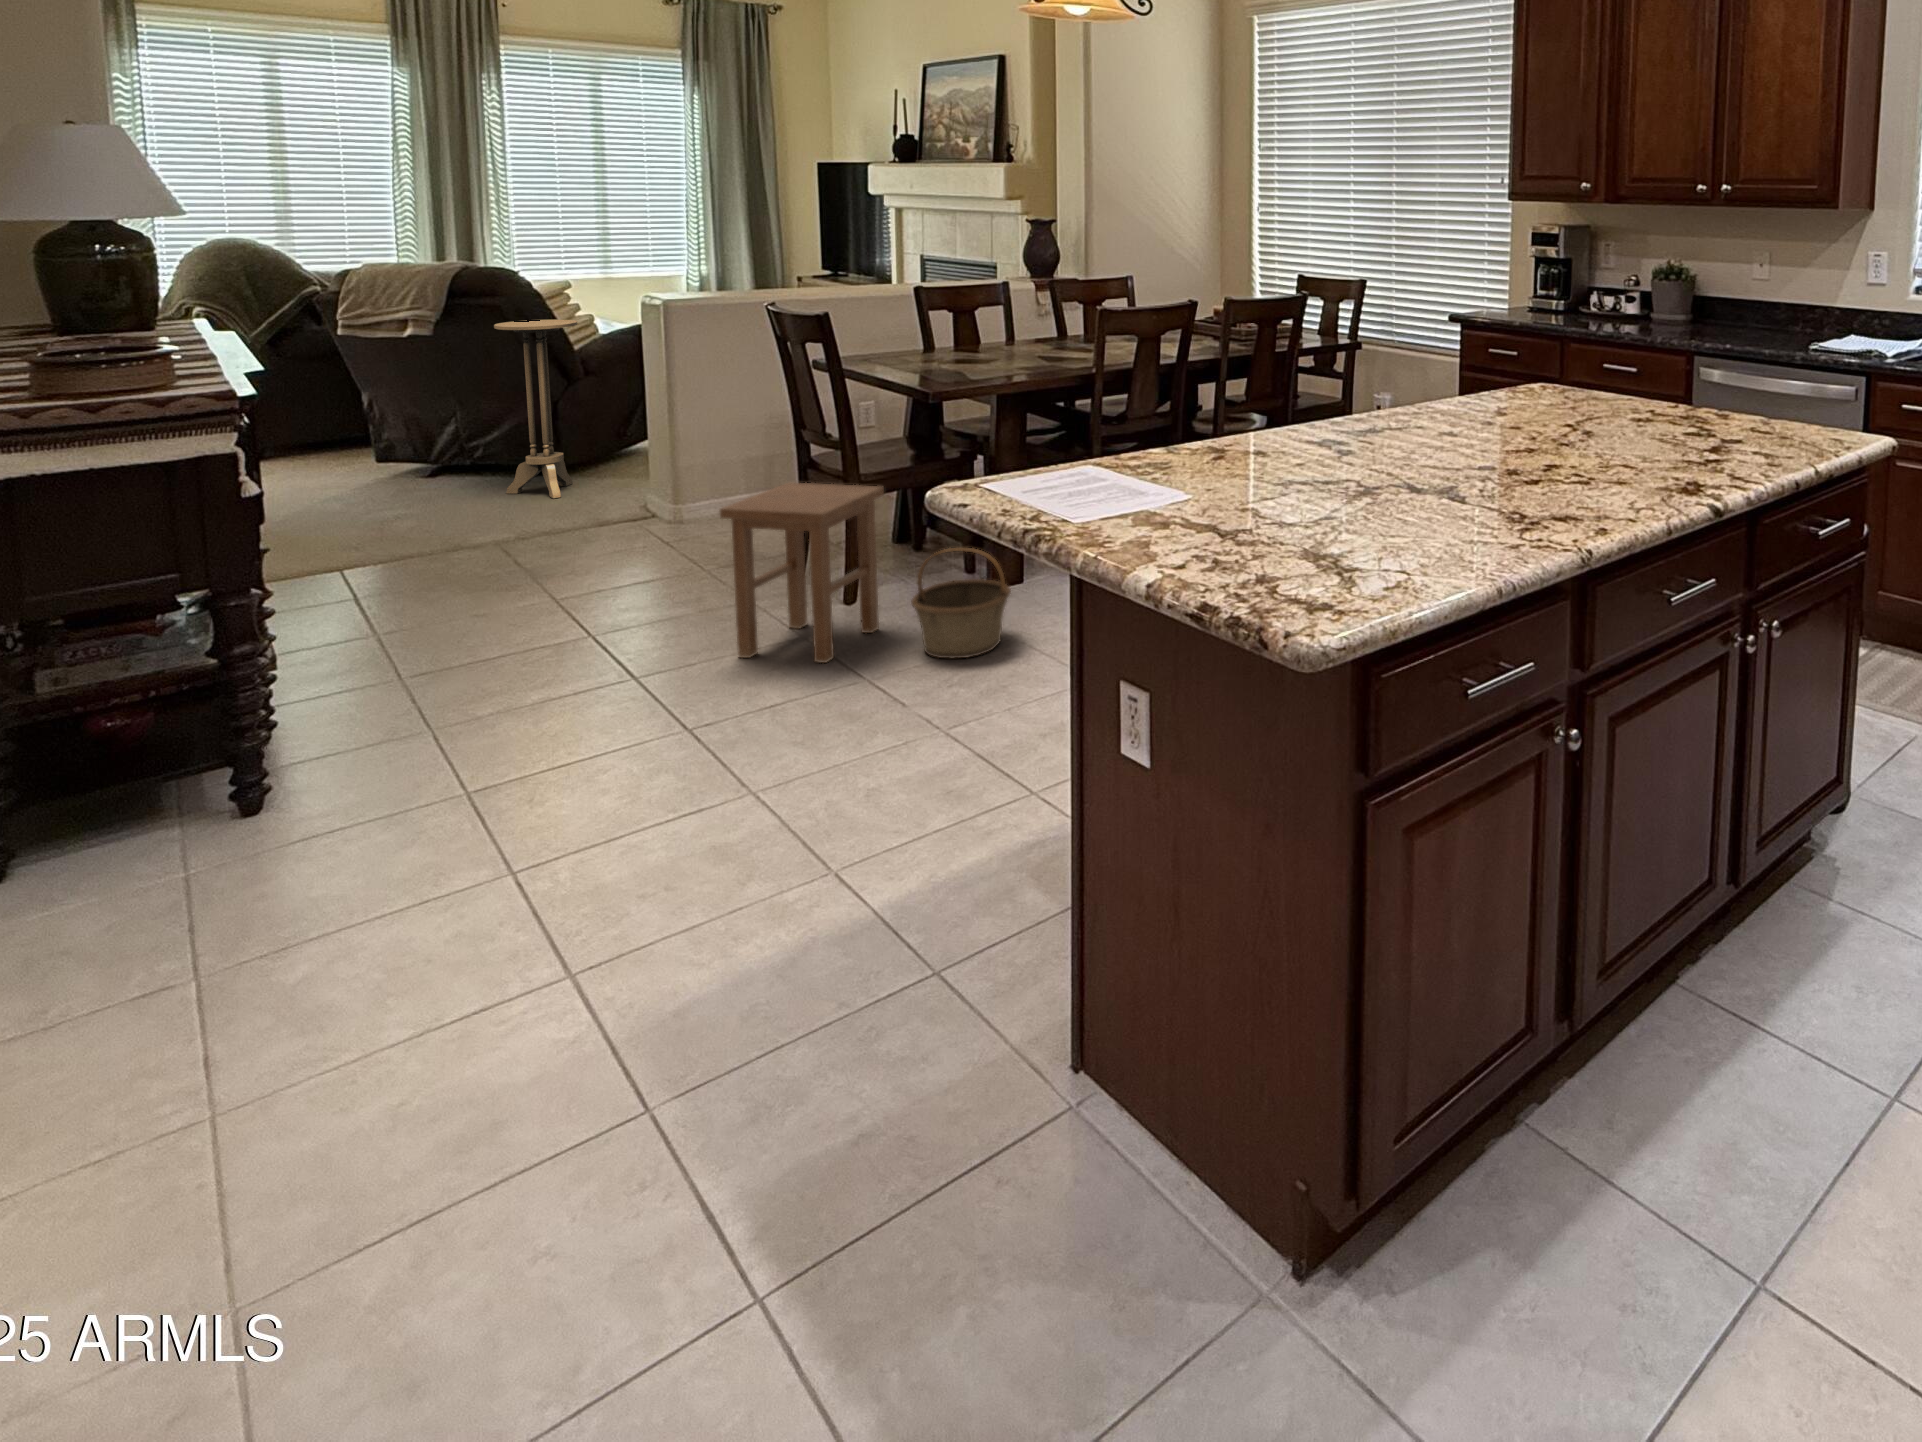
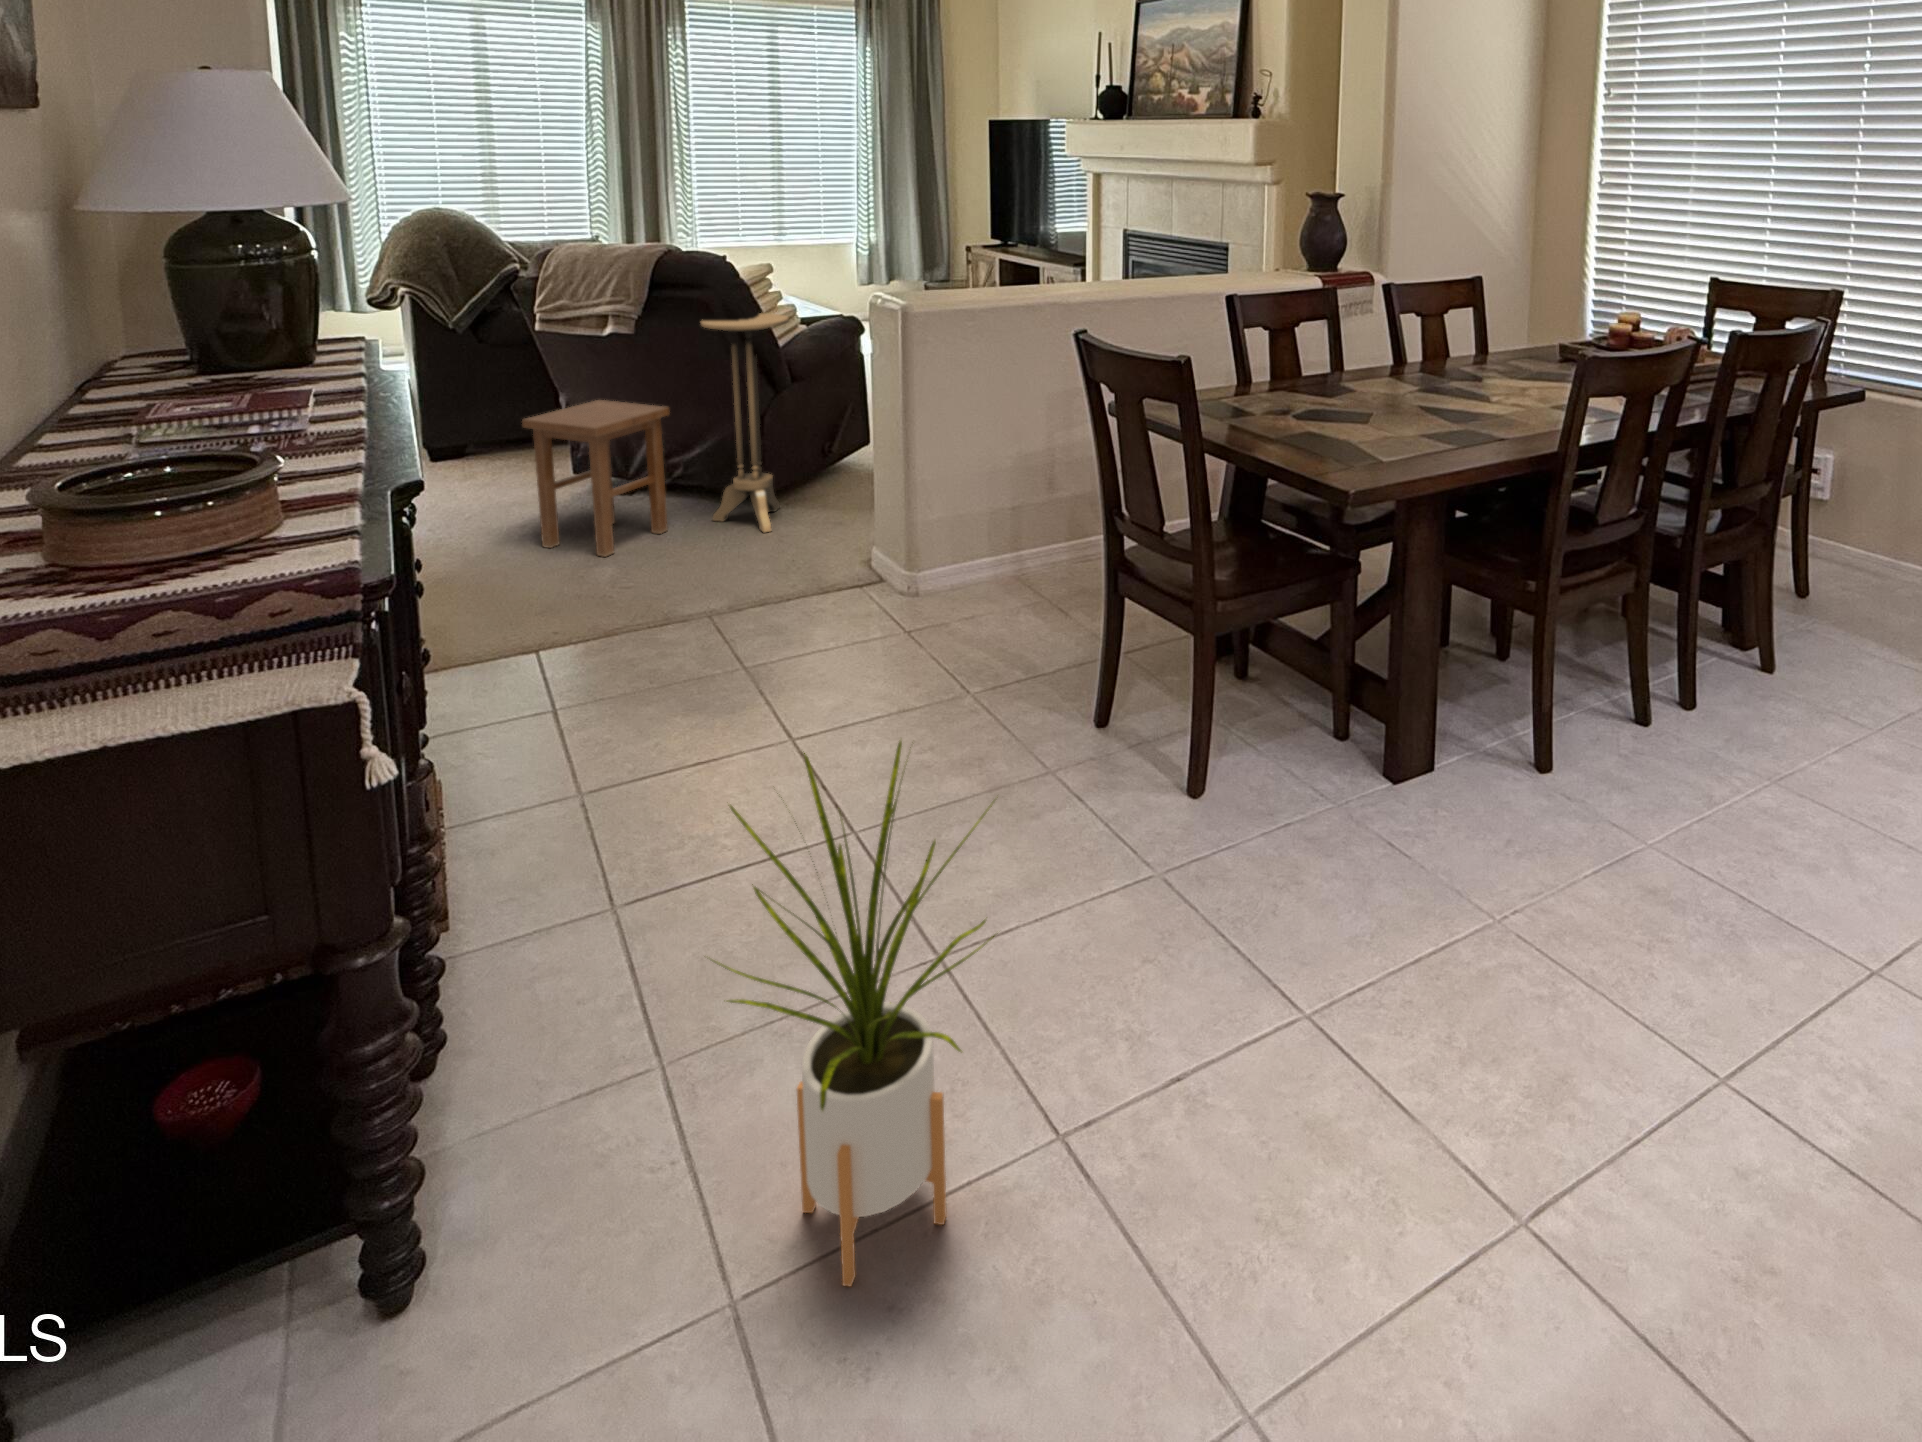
stool: present [720,483,884,663] -> present [522,400,669,557]
house plant: none [441,487,629,773] -> present [711,741,998,1287]
basket: present [911,548,1011,658] -> none [1361,773,1521,975]

